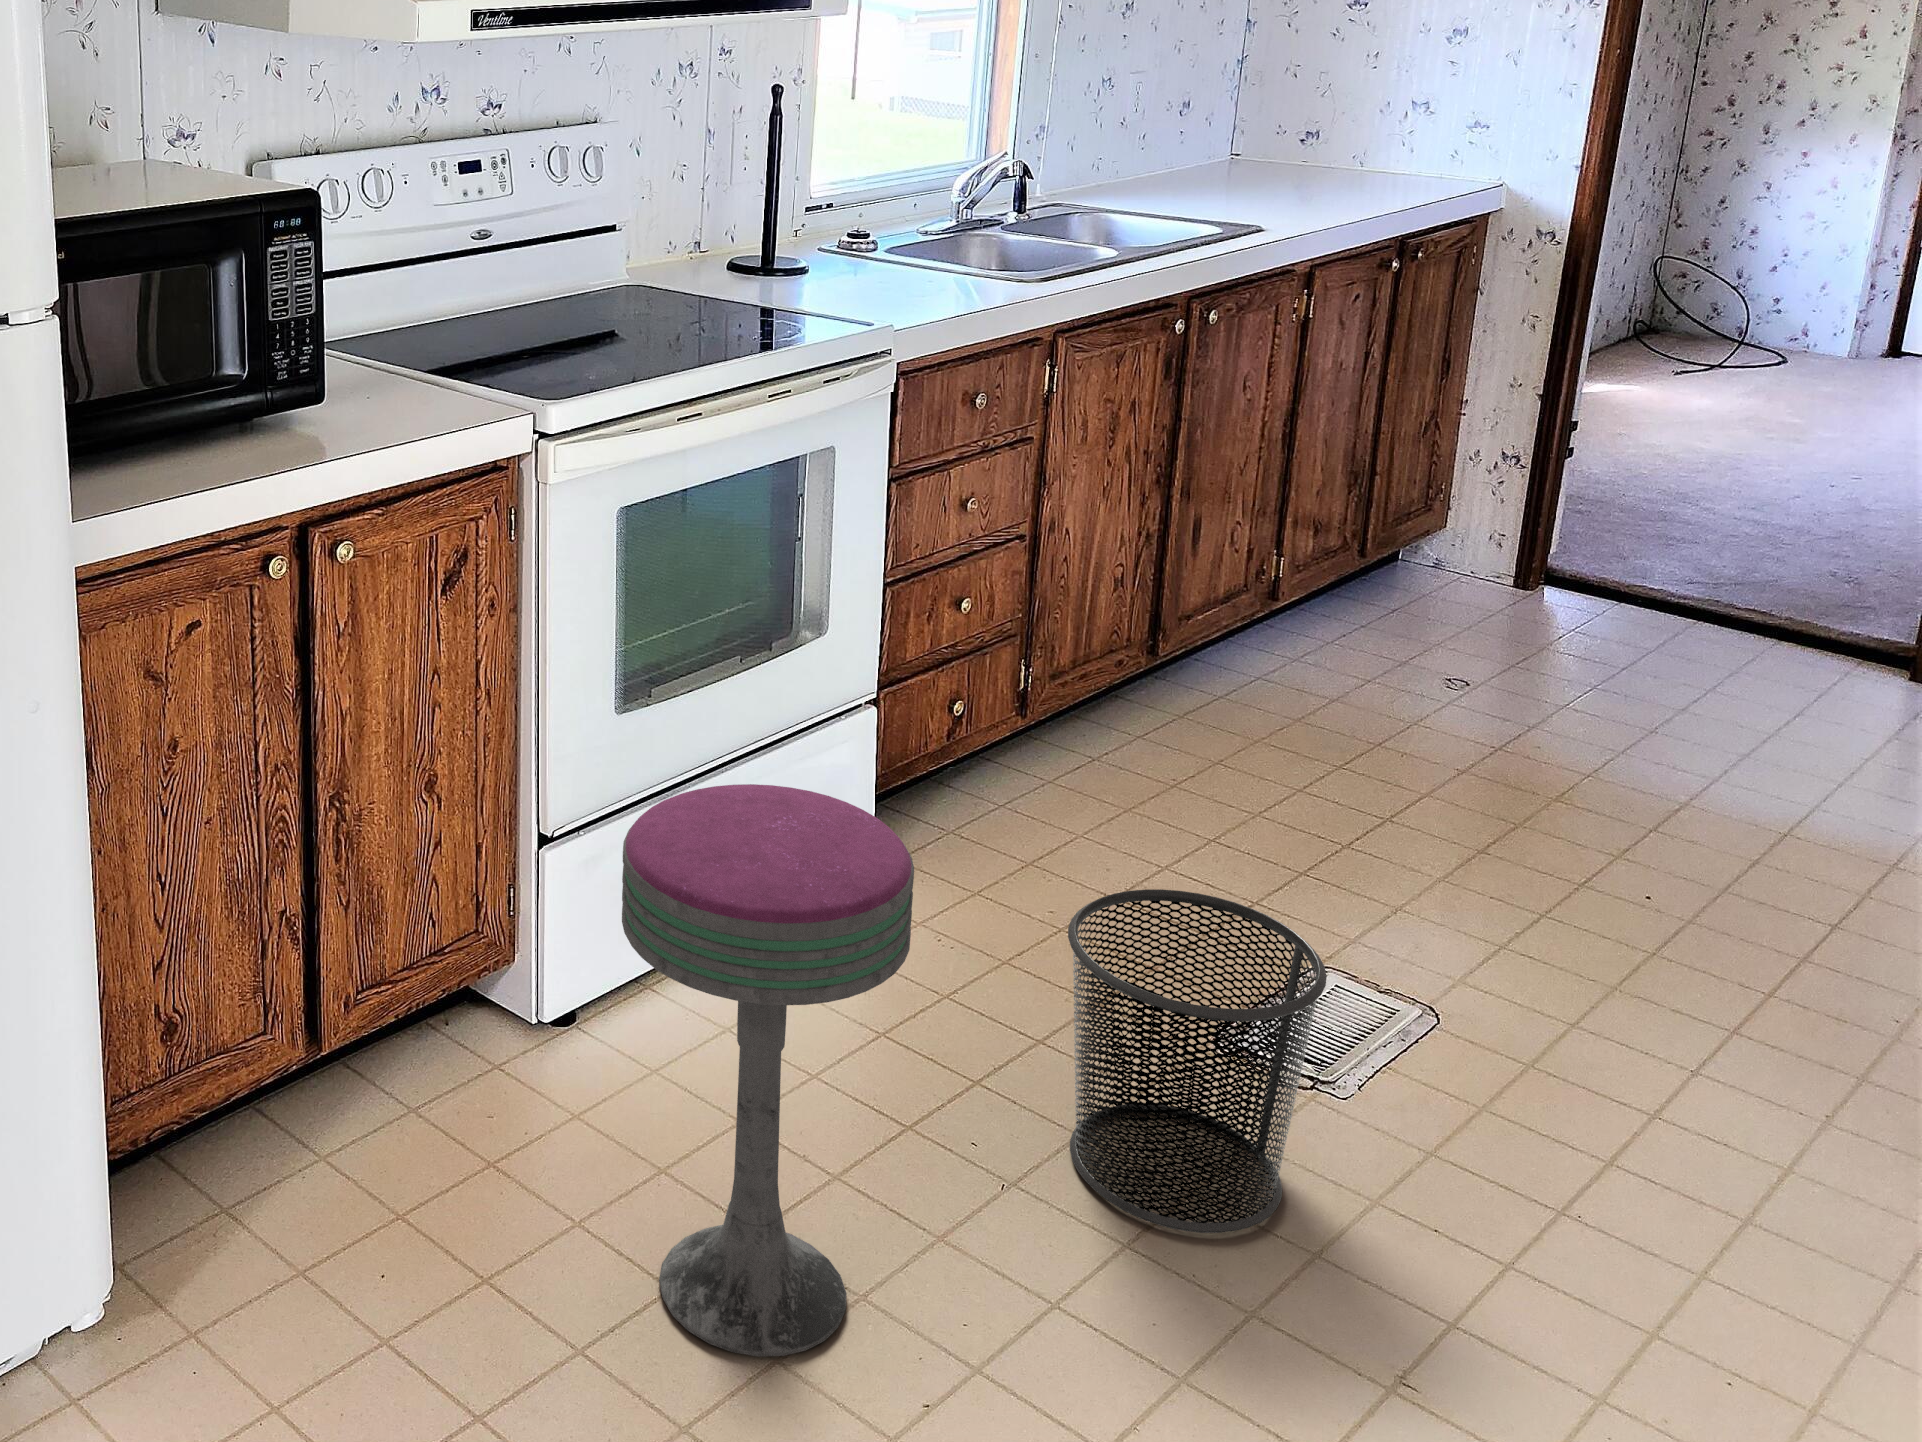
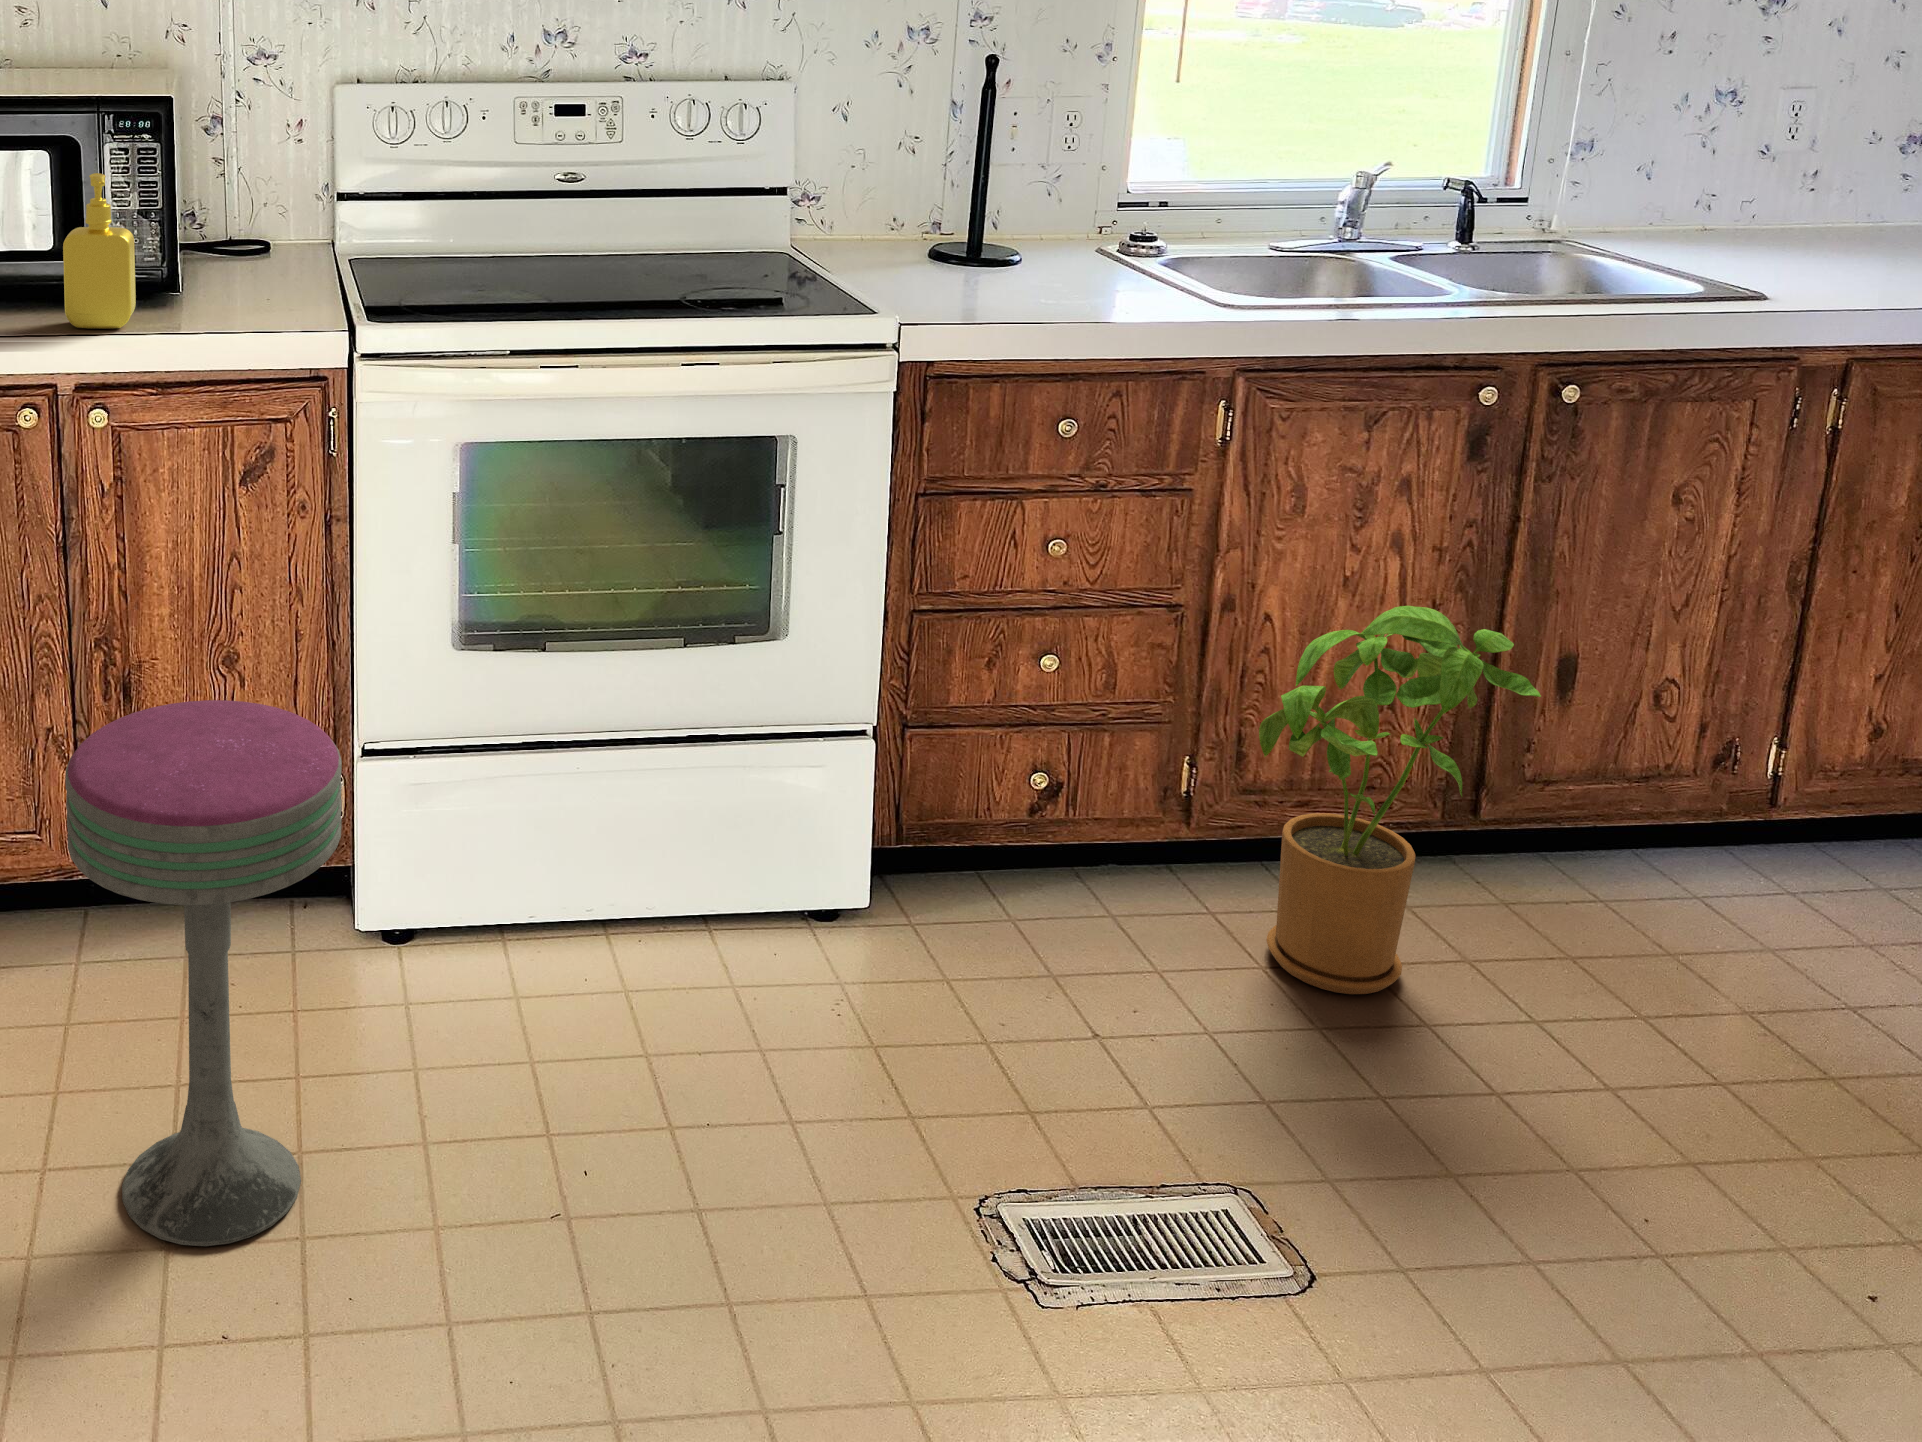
soap dispenser: none [246,275,332,452] -> present [63,173,136,329]
house plant: none [1118,475,1328,792] -> present [1259,606,1541,994]
waste bin: present [1068,889,1327,1233] -> none [590,969,861,1366]

